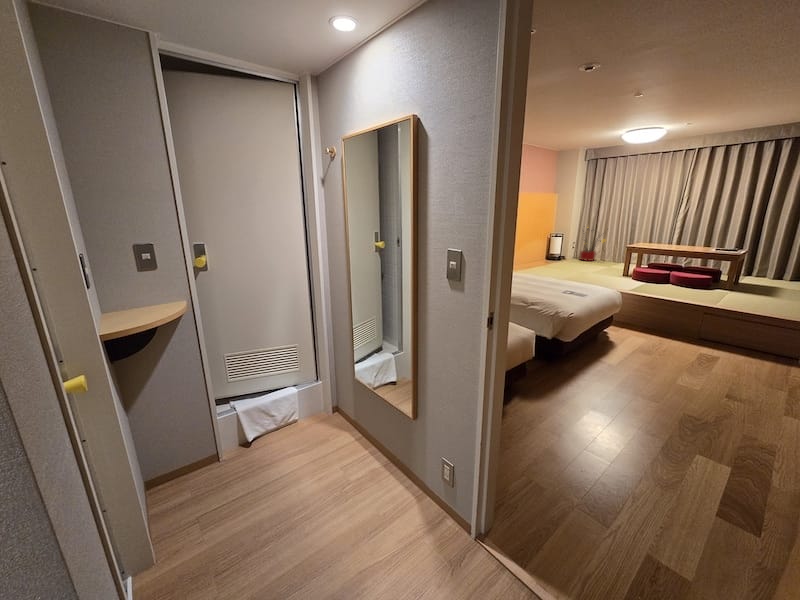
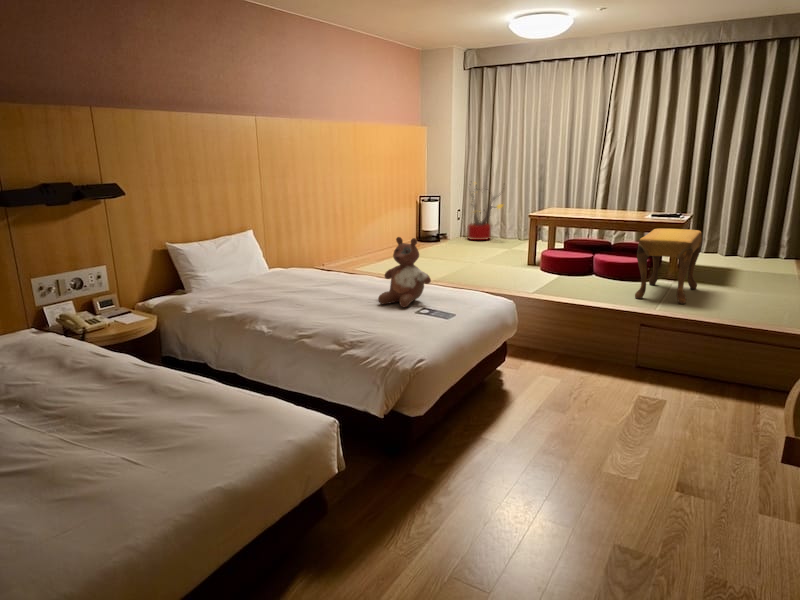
stuffed bear: none [540,253,571,290] -> present [378,237,431,307]
footstool: none [700,257,755,304] -> present [635,228,702,304]

